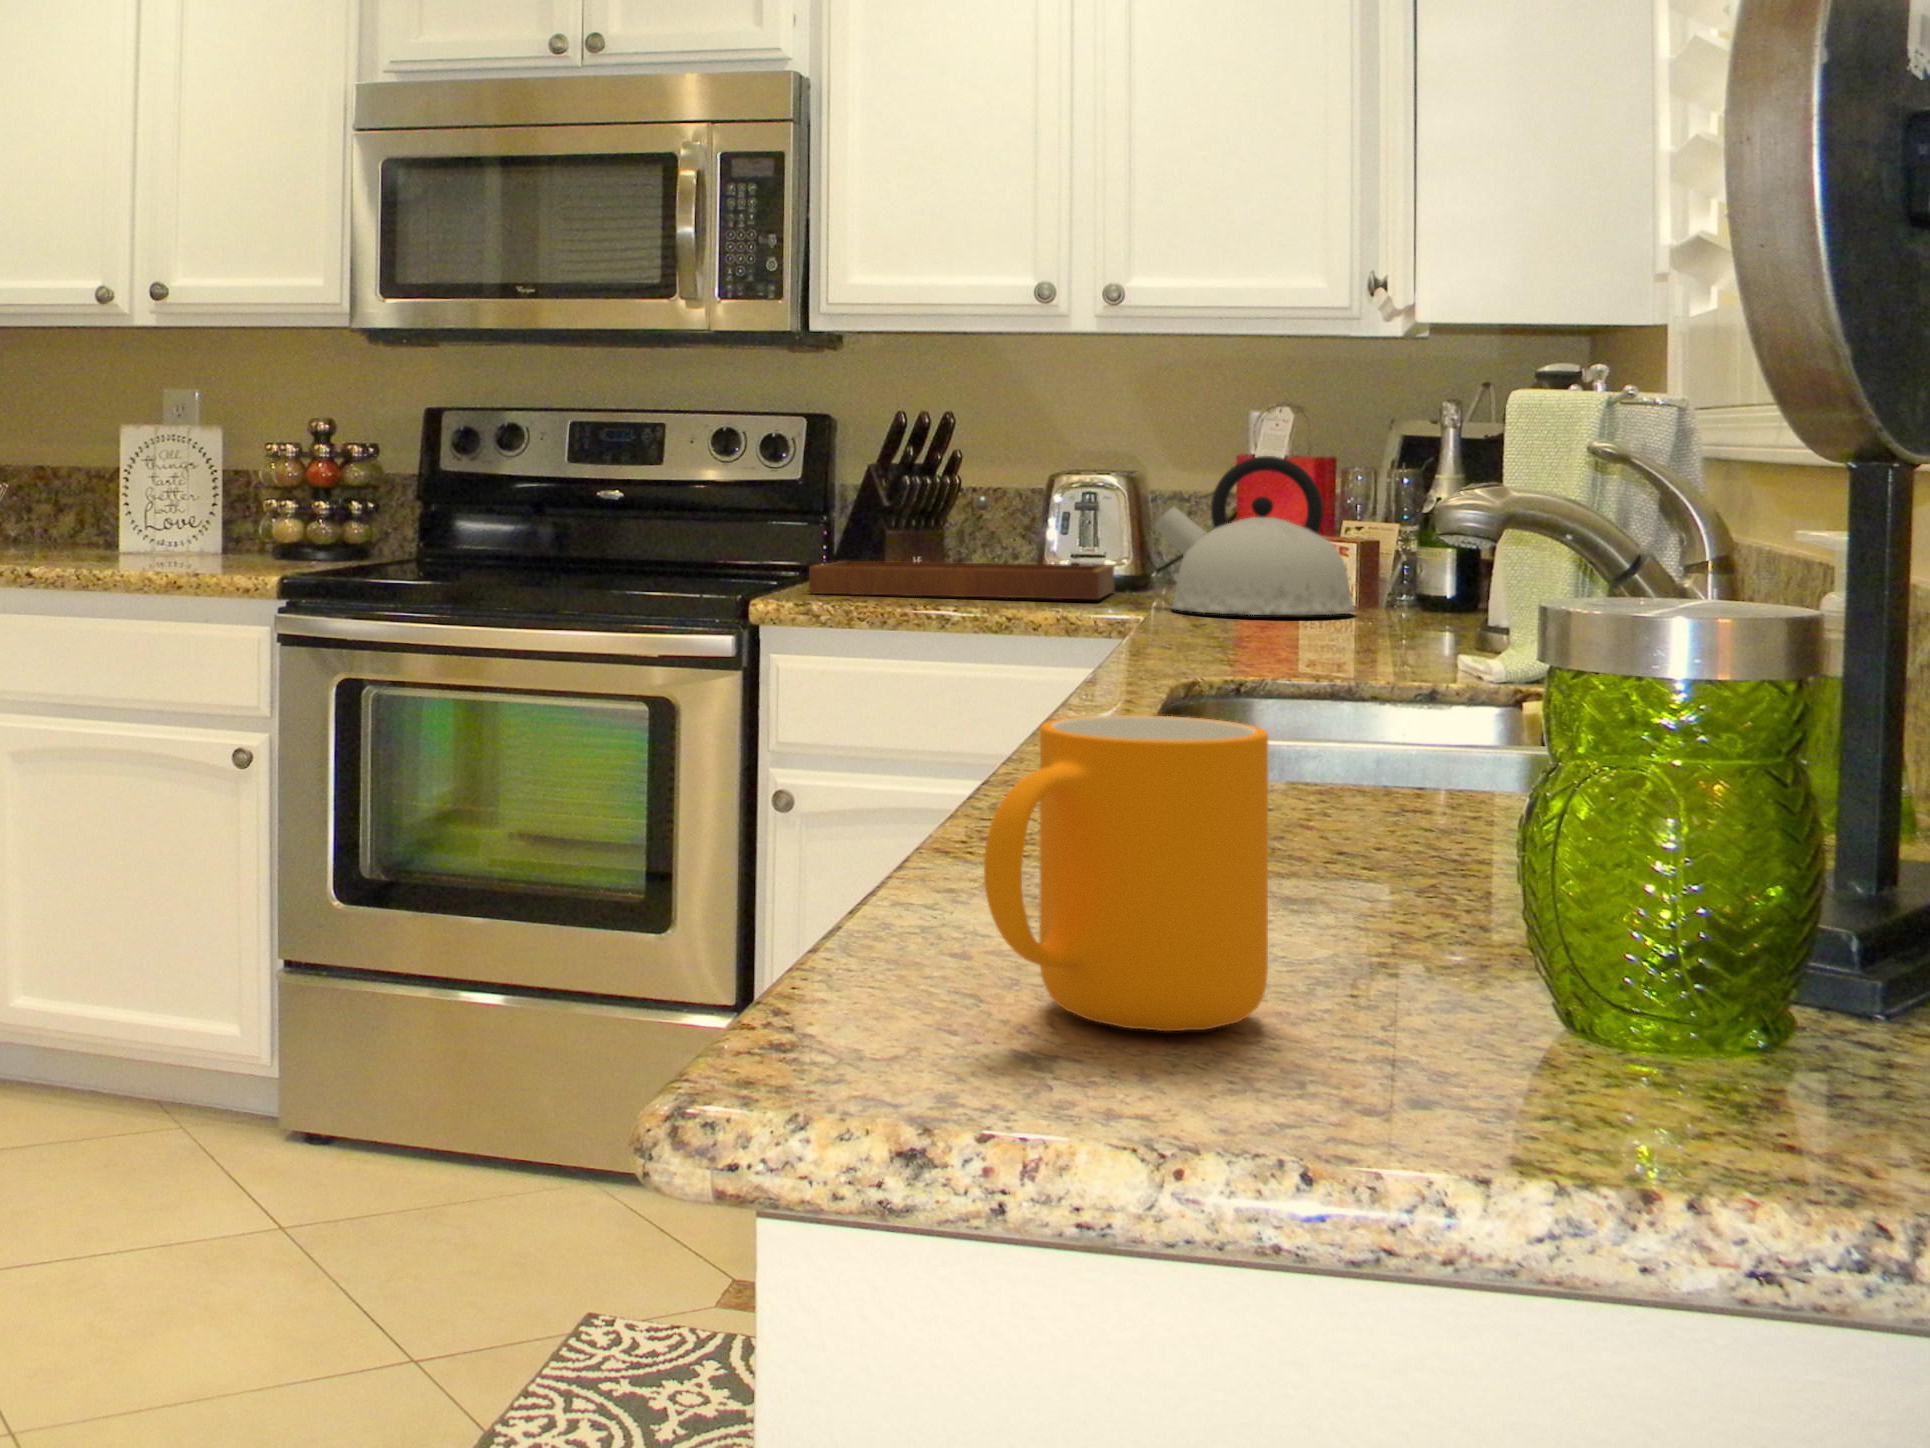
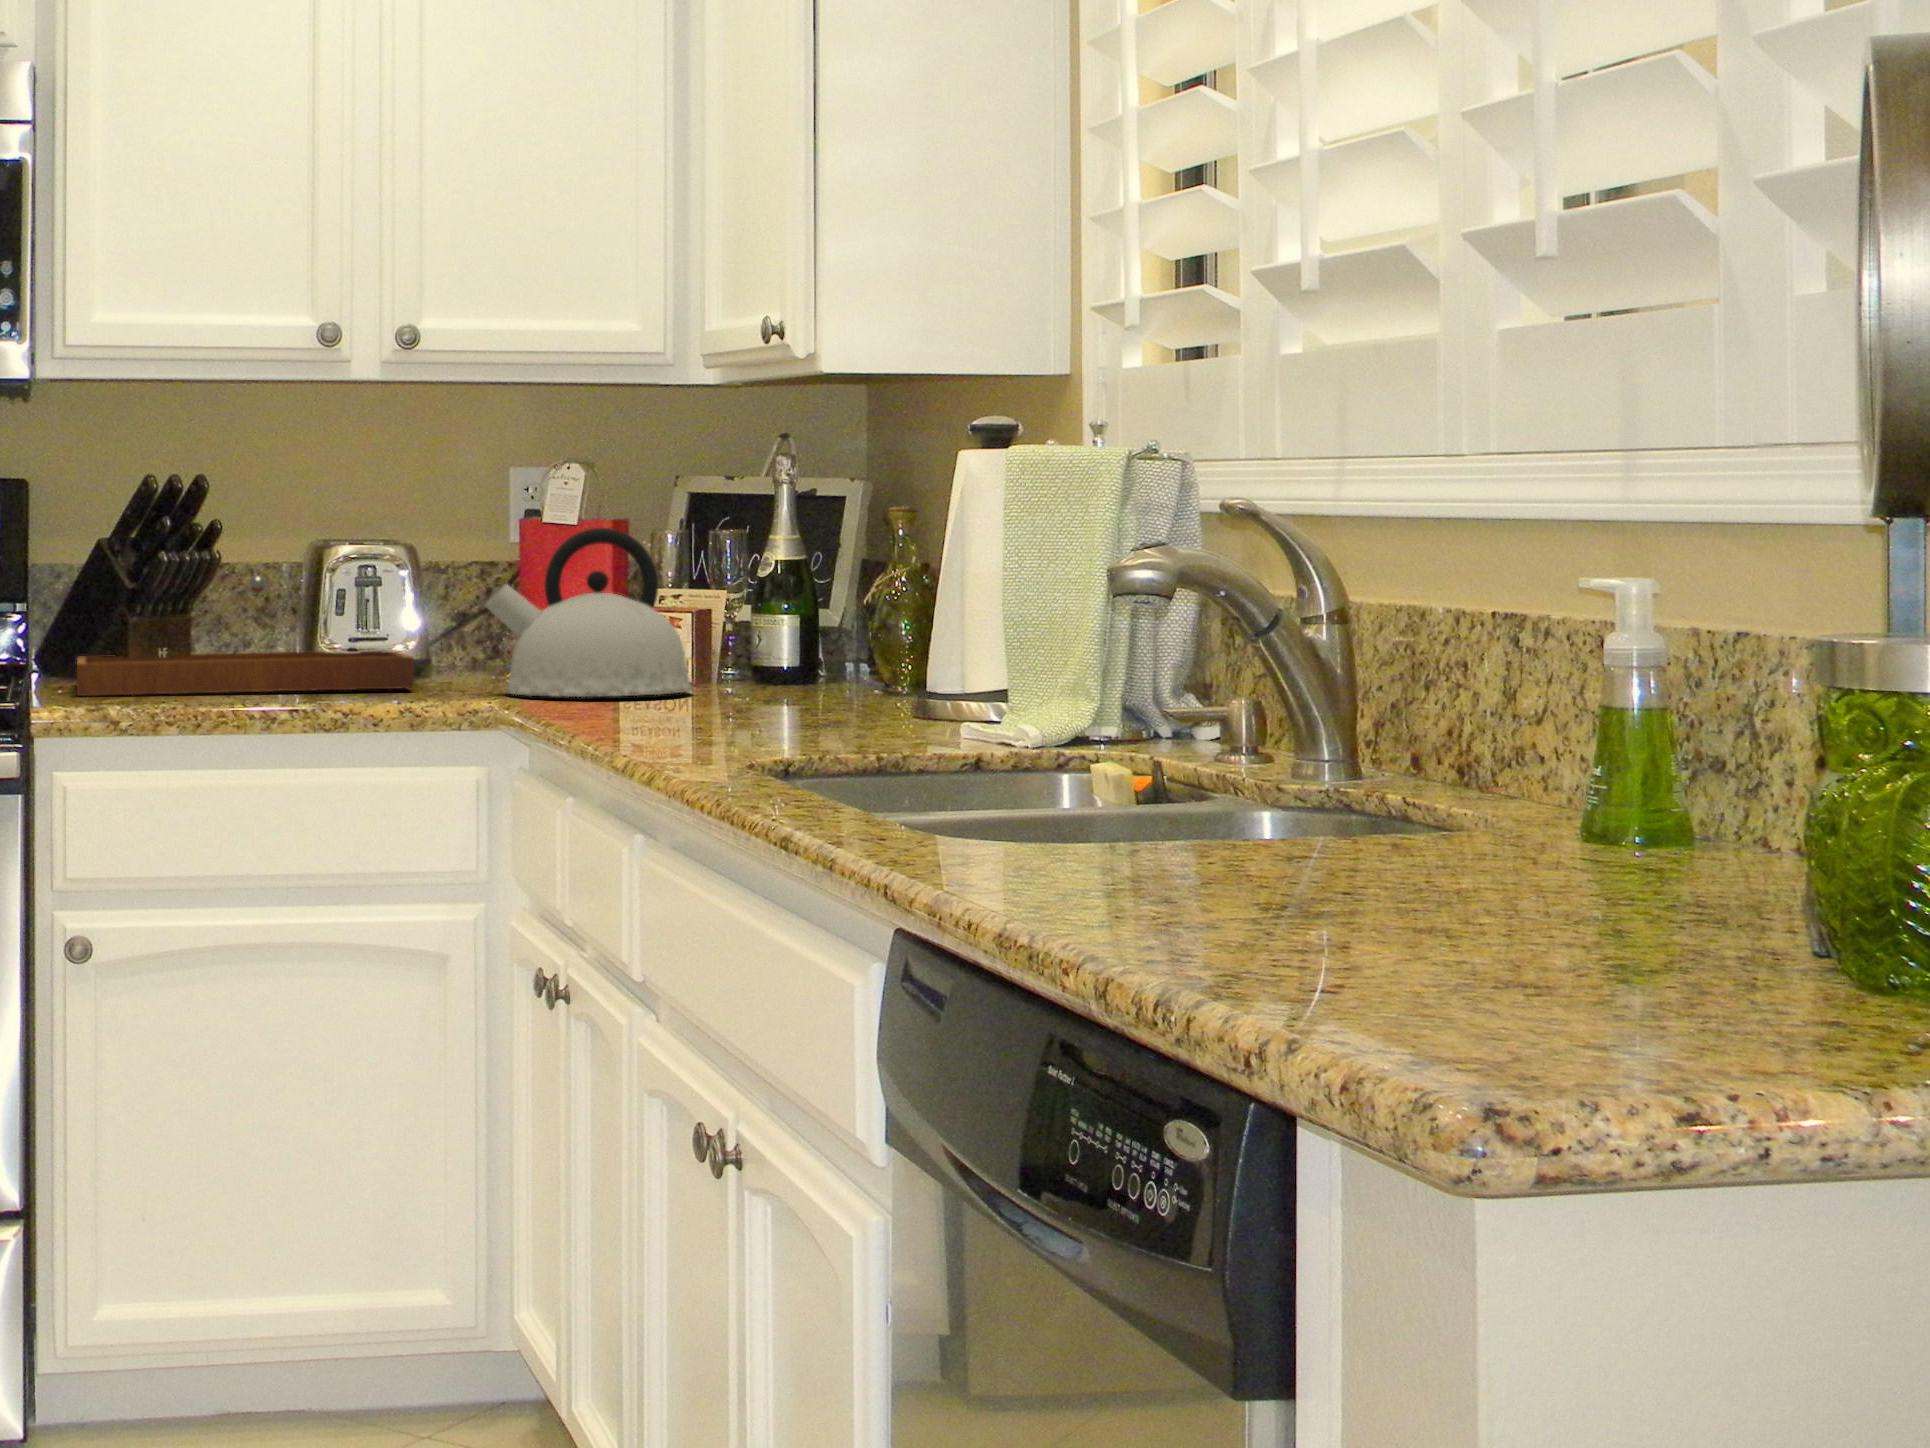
mug: present [984,715,1268,1031] -> none [1460,760,1663,1020]

